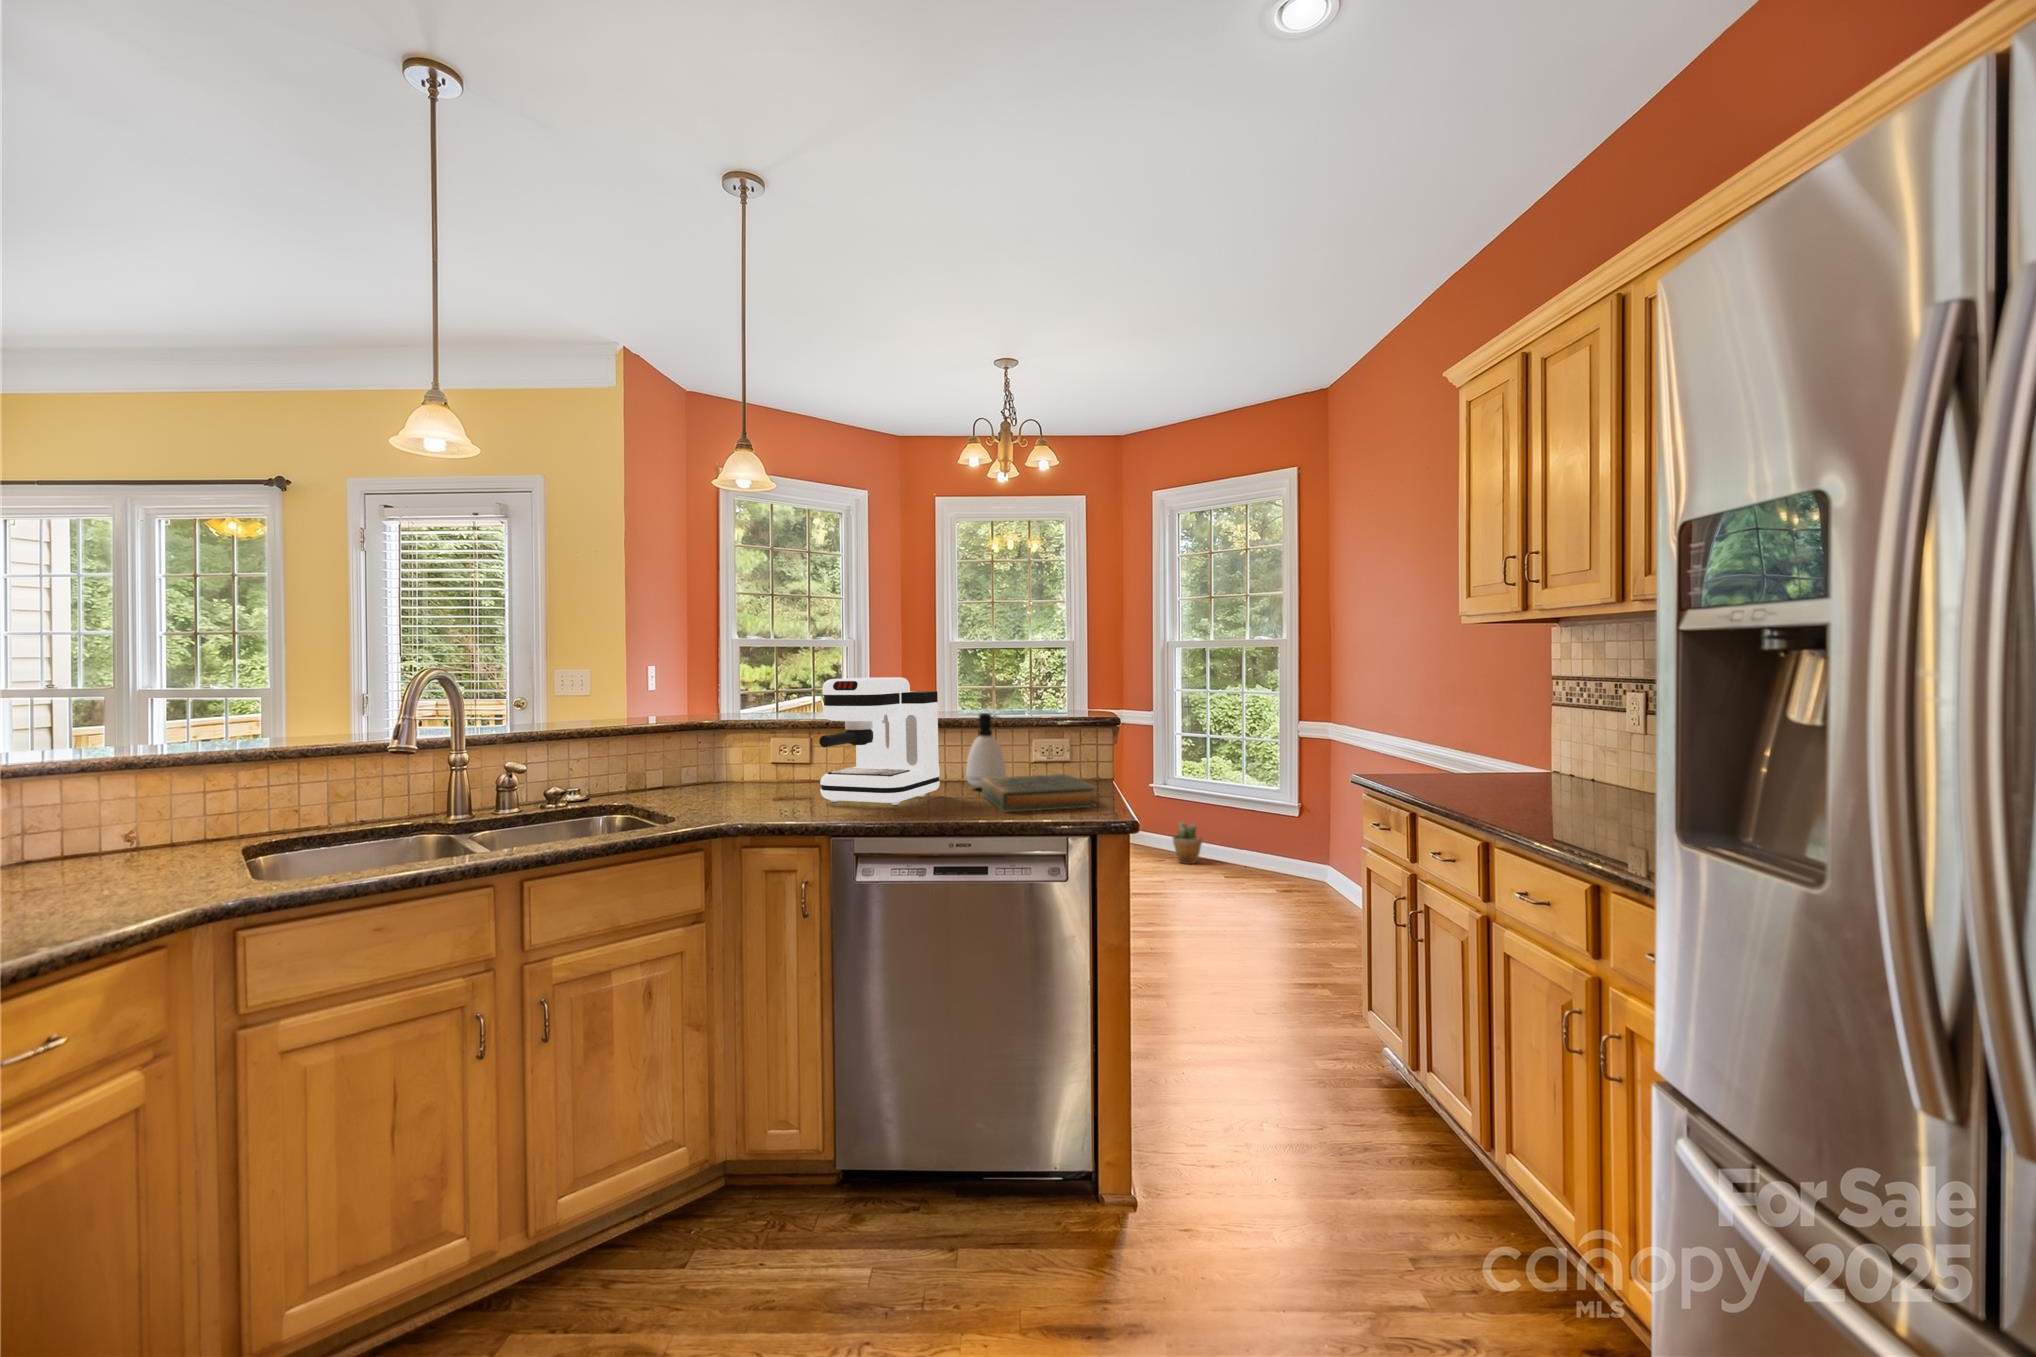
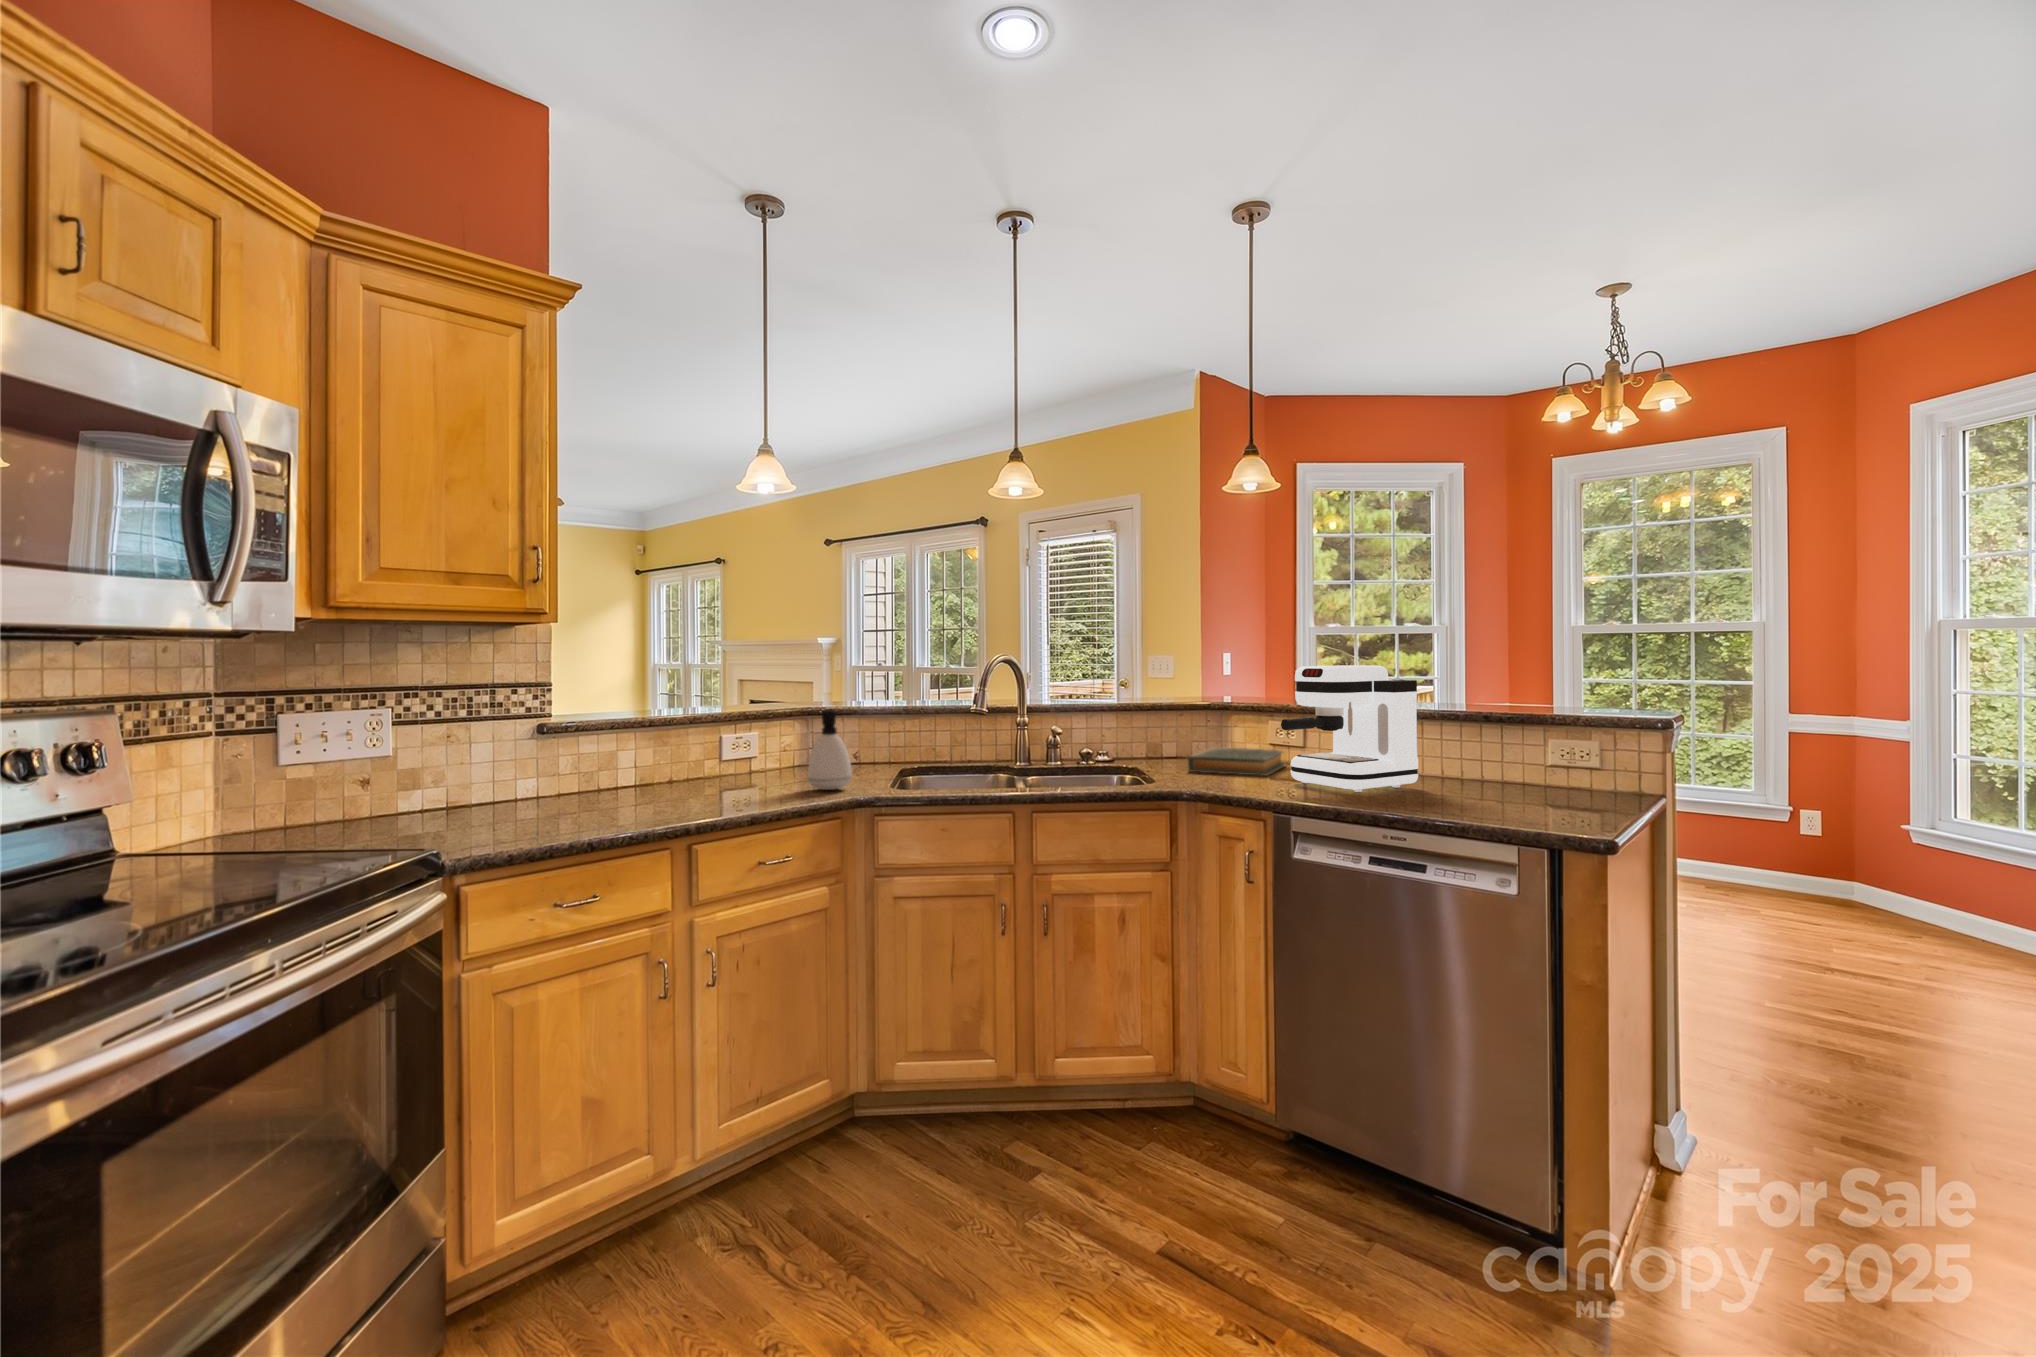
soap dispenser: present [966,713,1006,788] -> present [808,710,852,790]
hardback book: present [982,774,1097,812] -> present [1188,747,1286,776]
potted plant: present [1172,822,1202,864] -> none [1917,877,1981,940]

